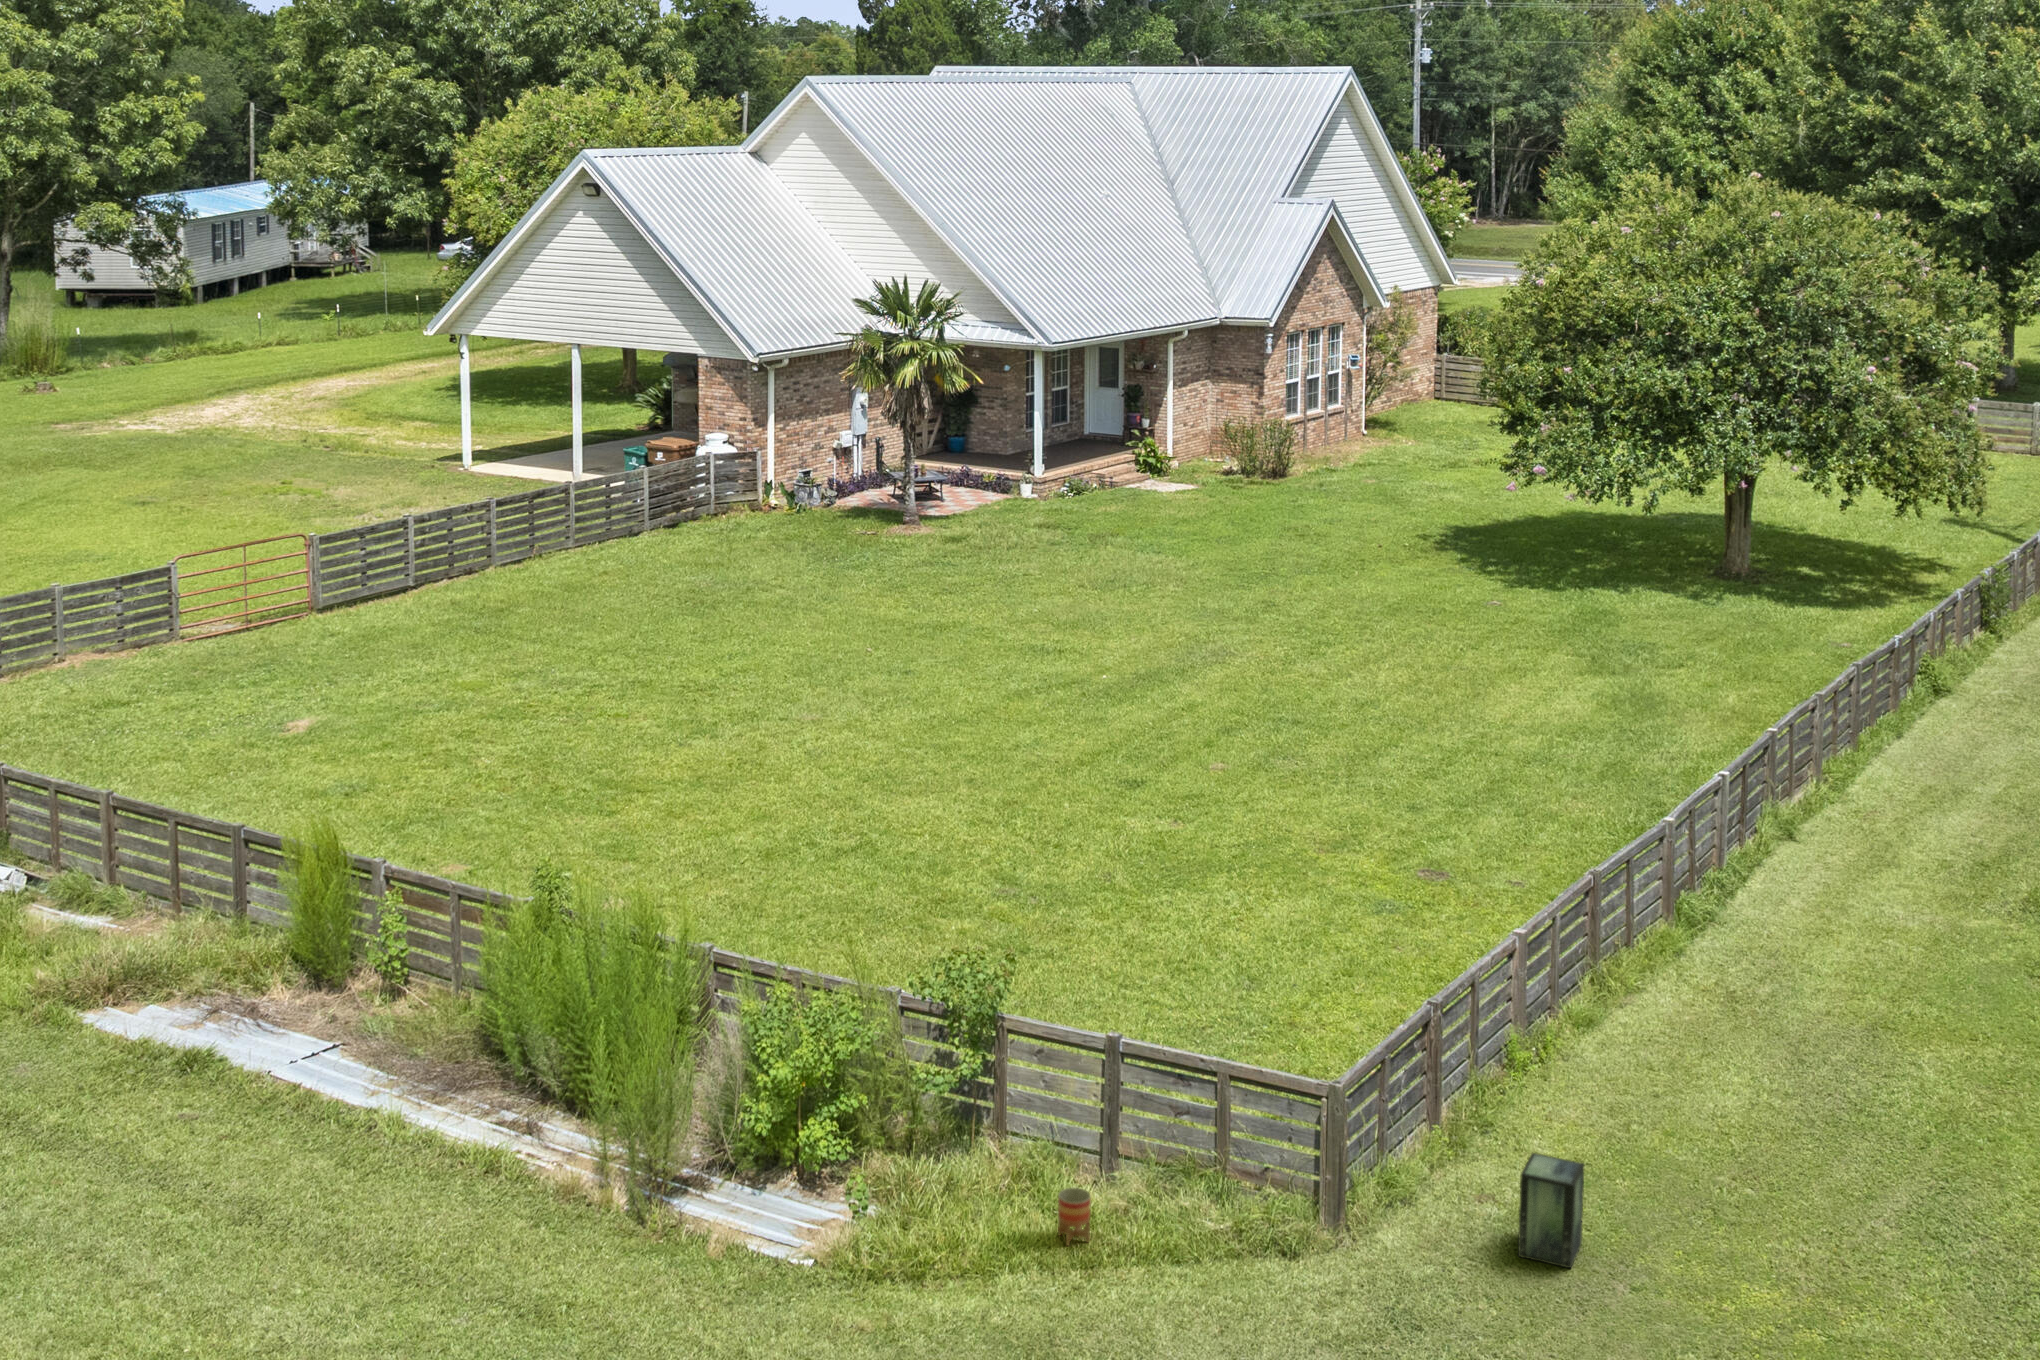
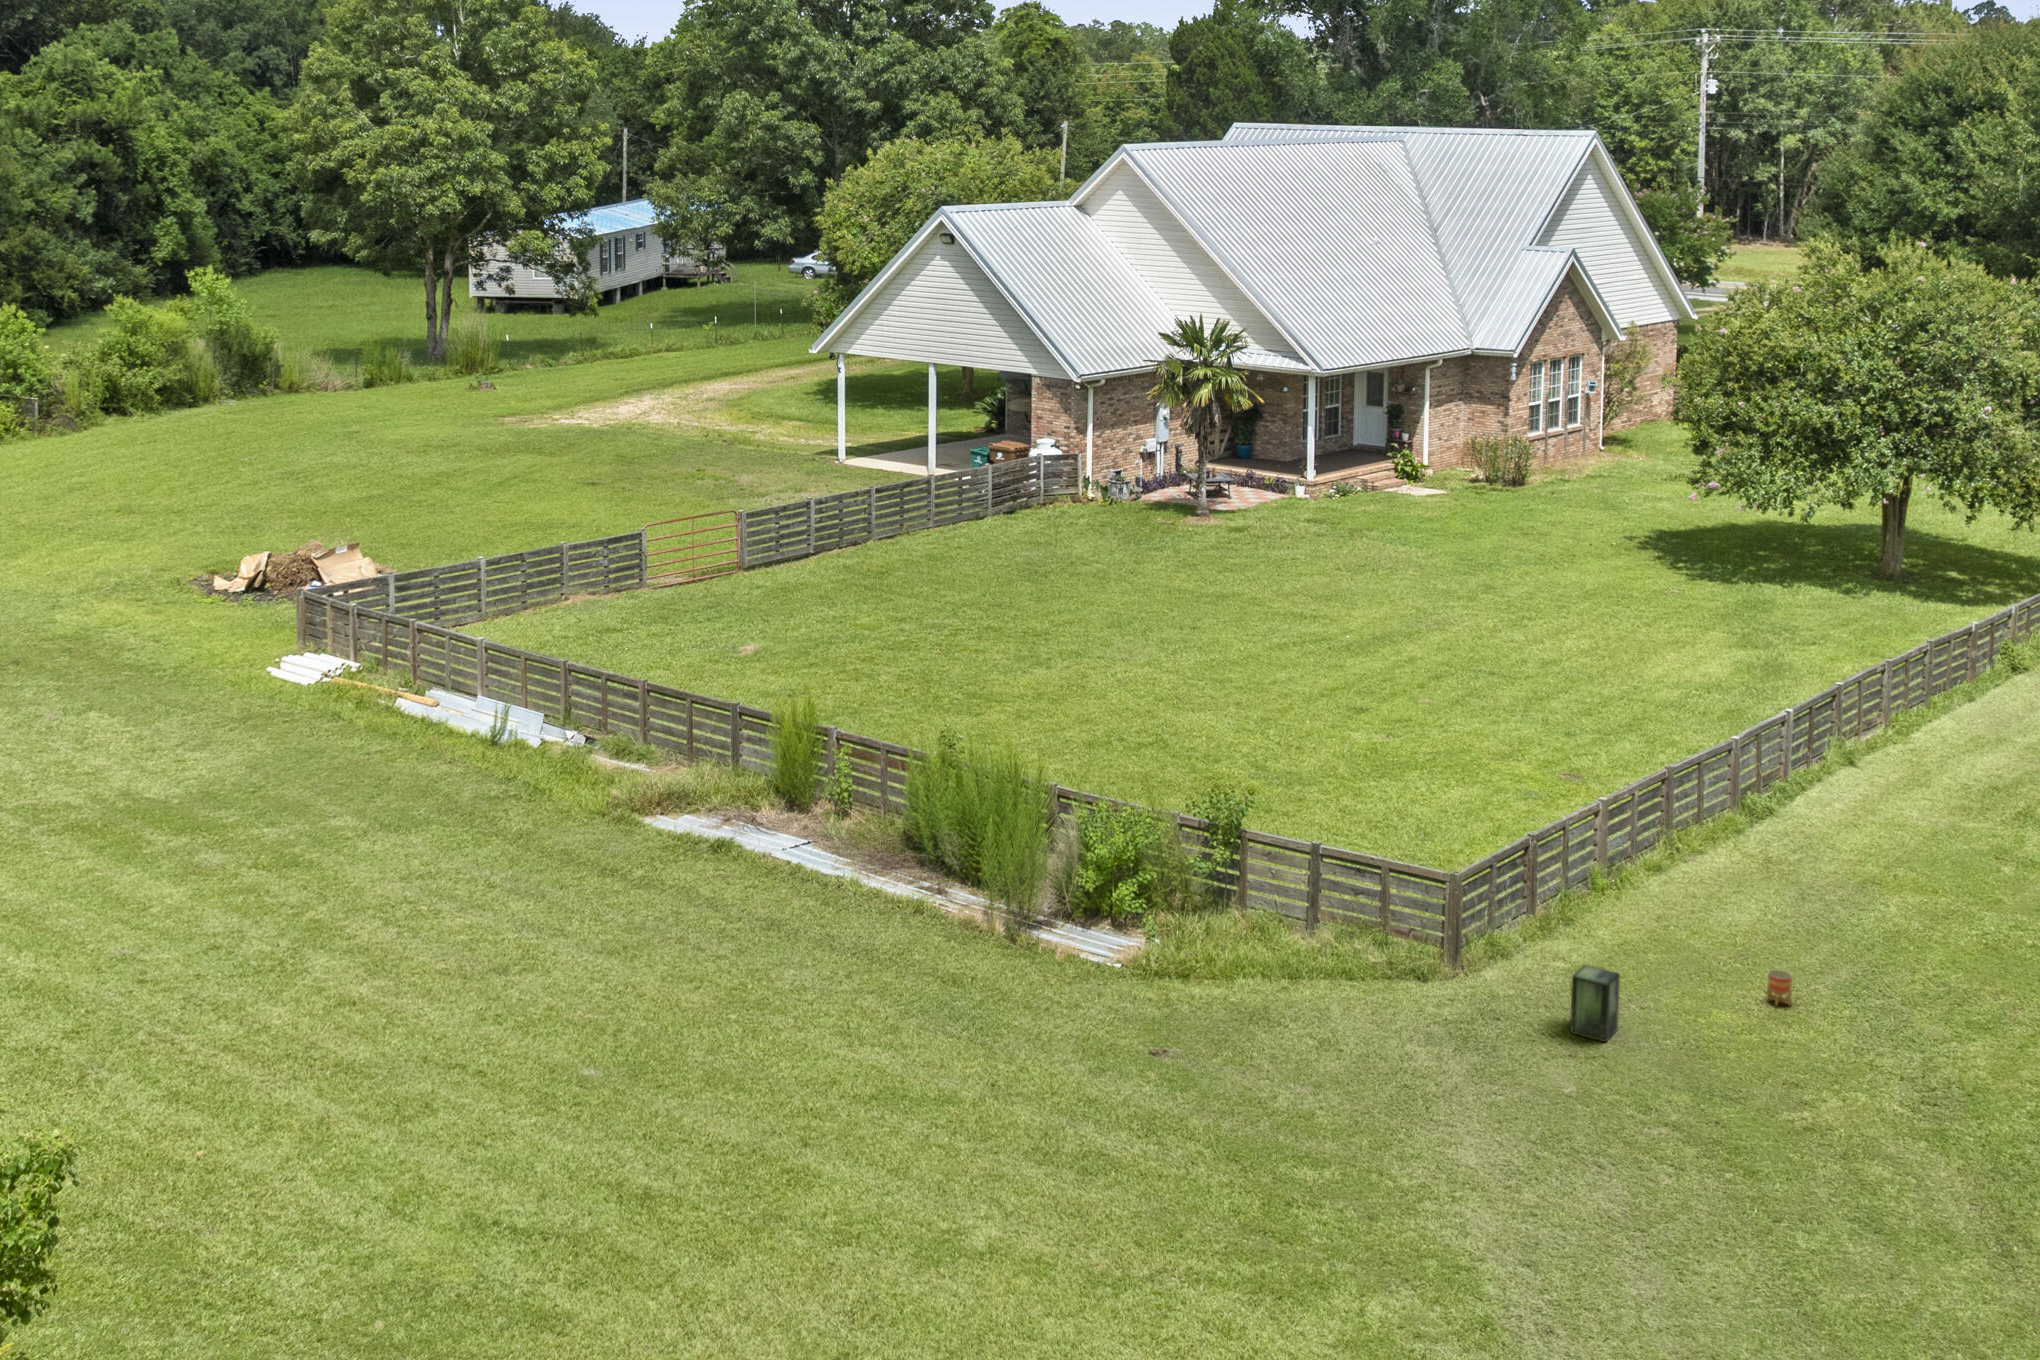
planter: present [1058,1188,1091,1246] -> present [1767,970,1792,1006]

